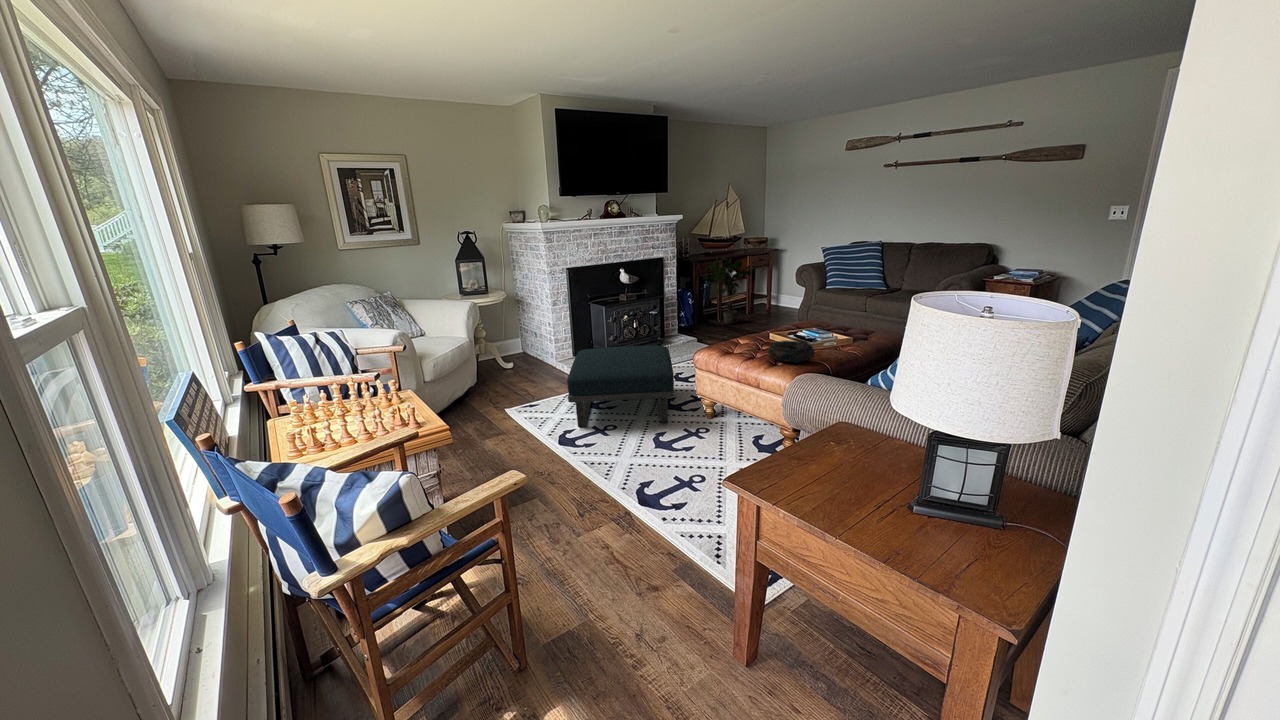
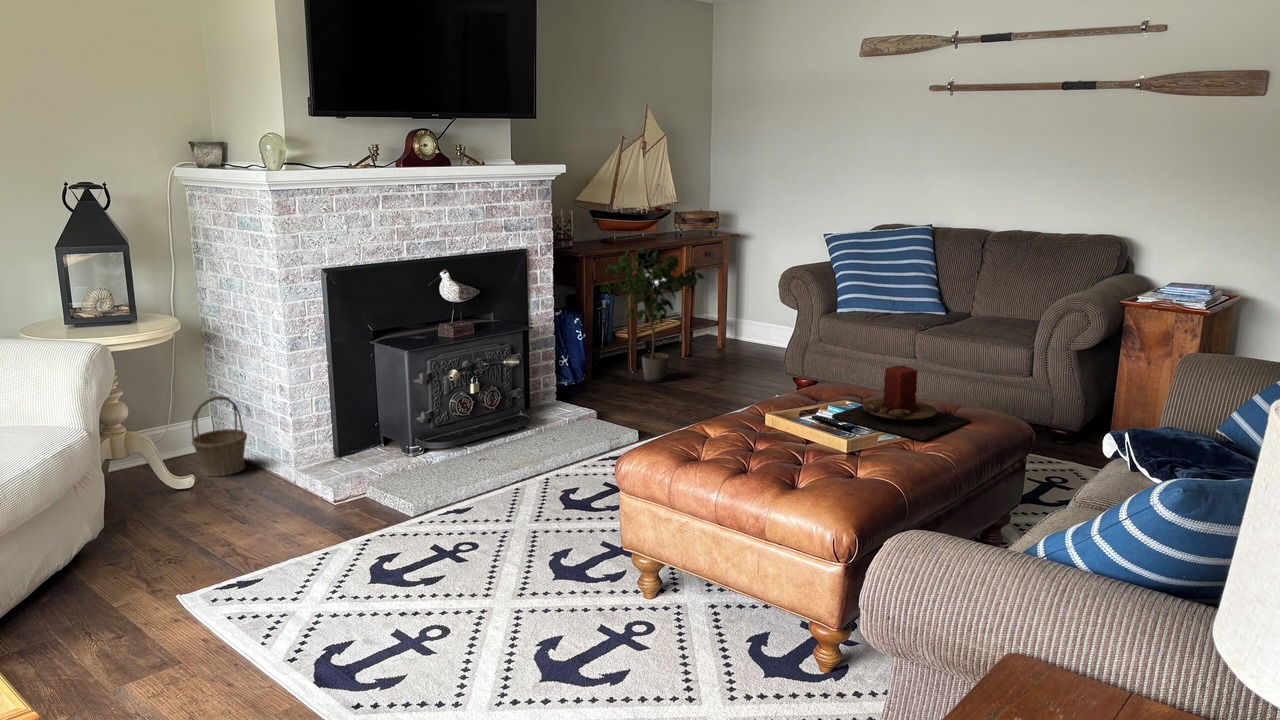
candle: none [803,310,876,347] -> present [832,365,970,441]
basket: none [512,327,536,363] -> present [192,396,247,476]
decorative bowl: present [768,340,814,363] -> none [774,431,870,482]
footstool: present [567,345,675,427] -> none [335,439,577,632]

